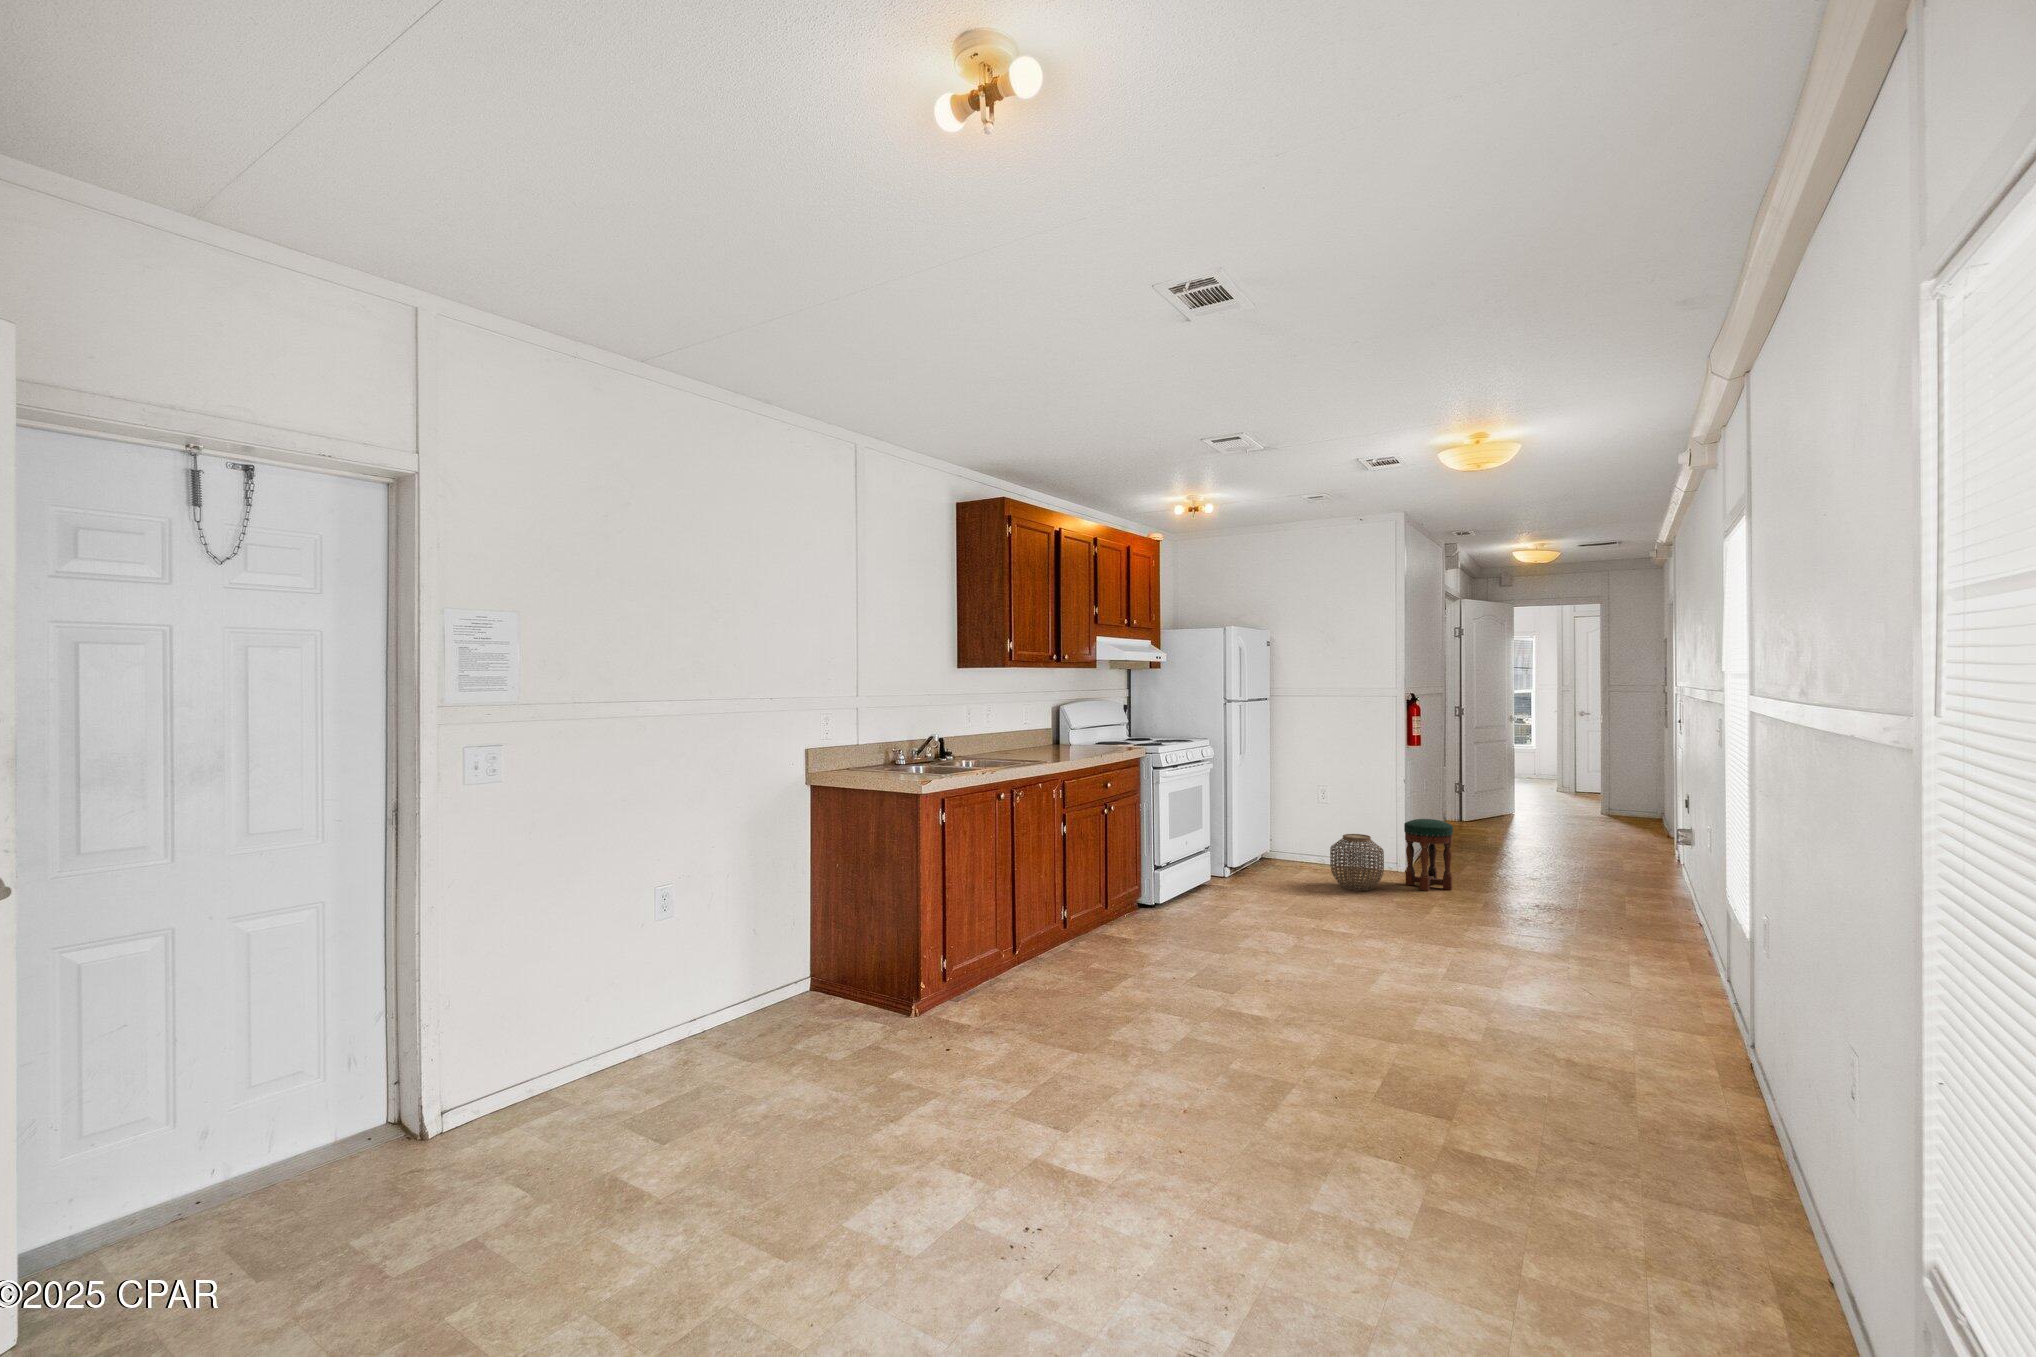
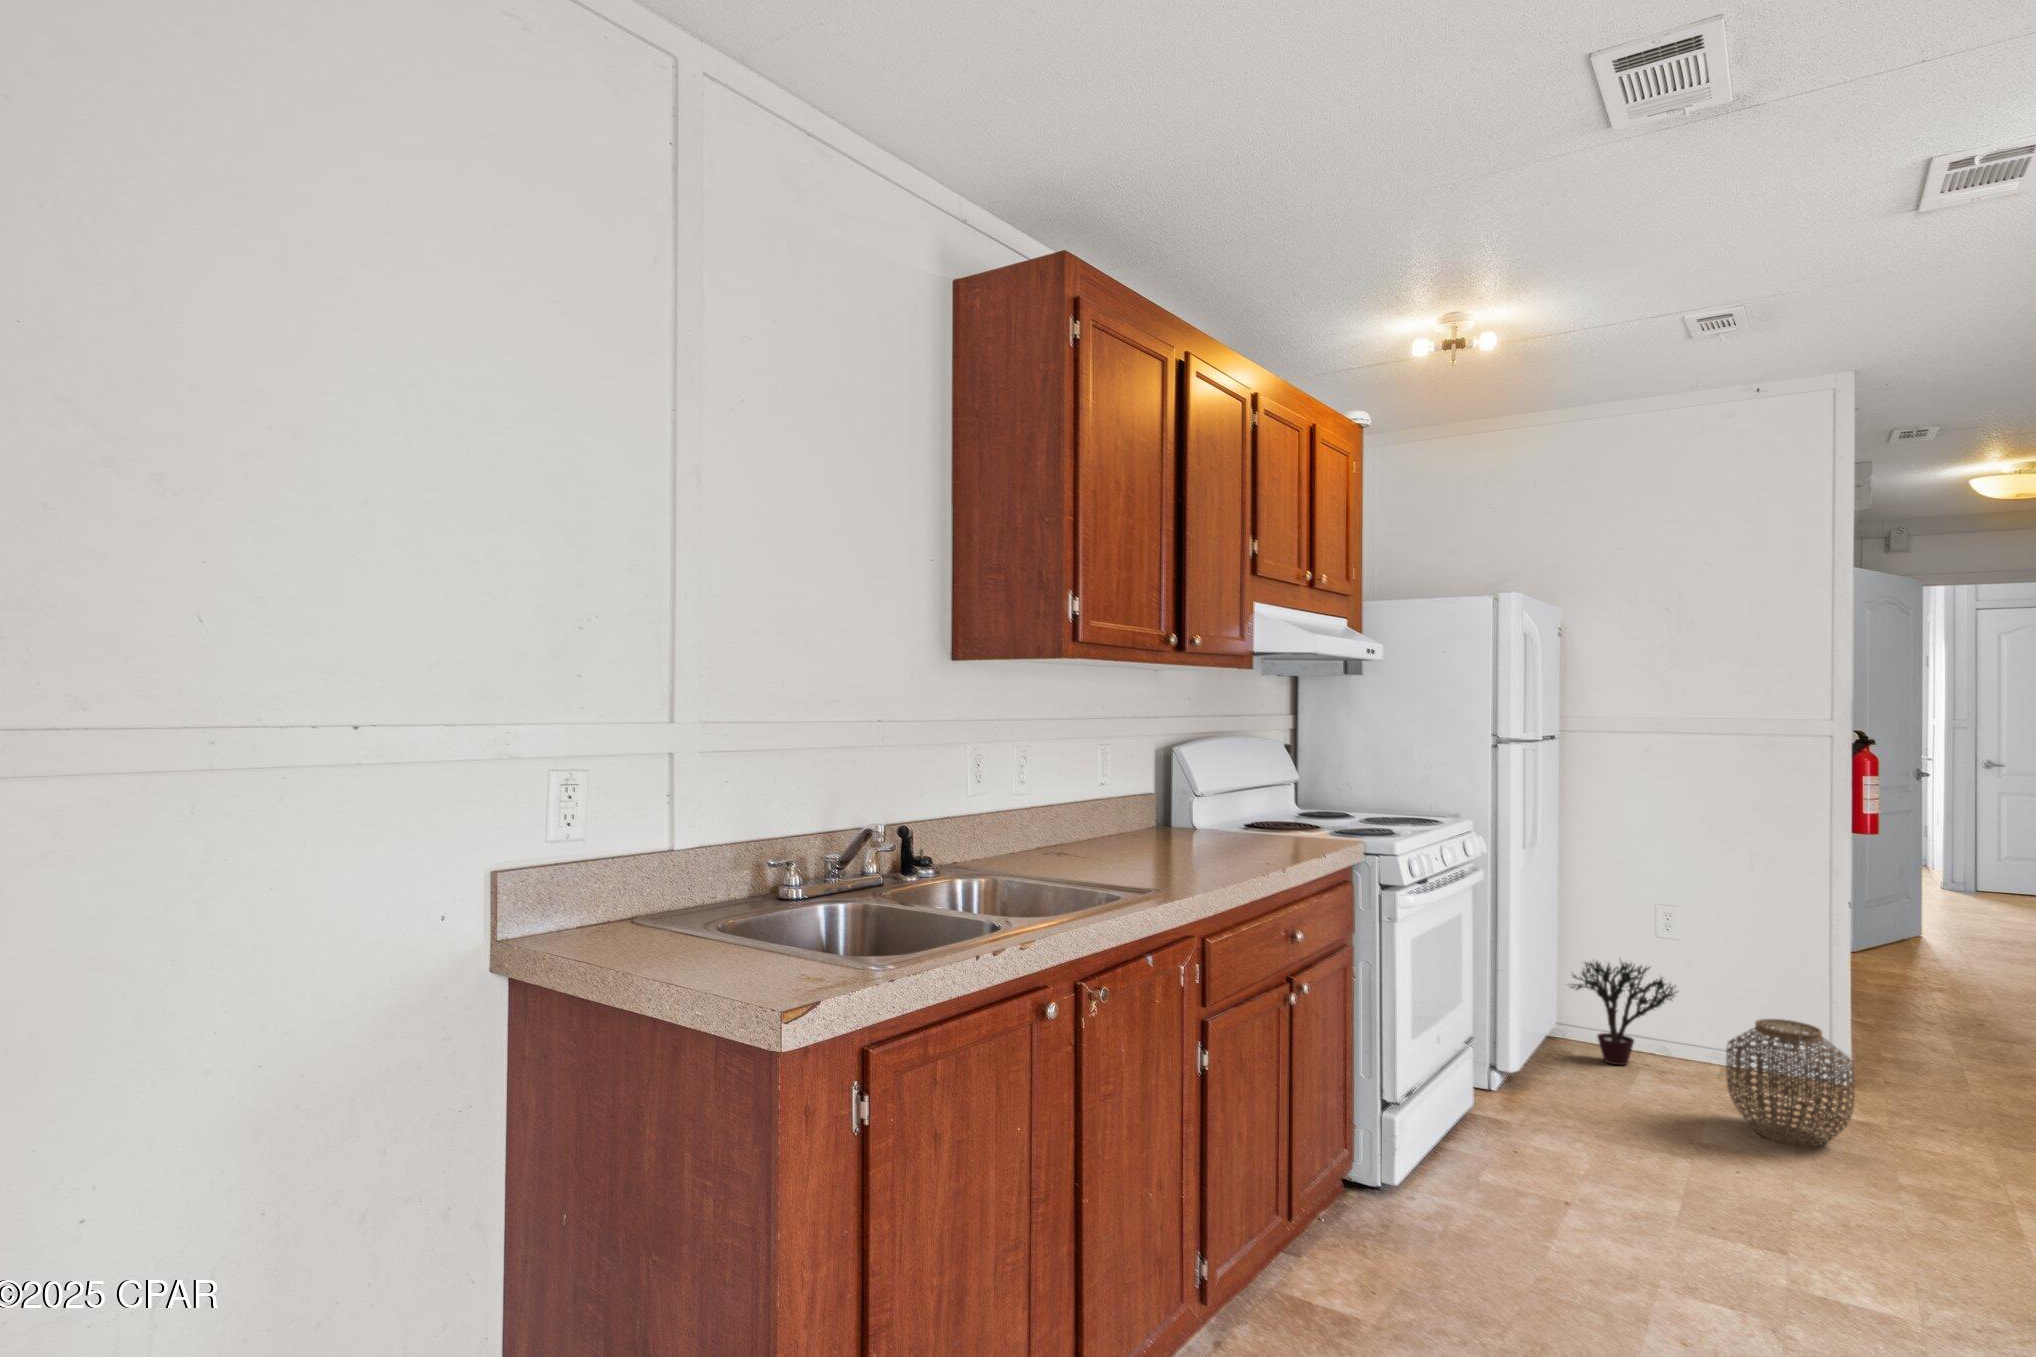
potted plant: none [1270,813,1327,867] -> present [1571,962,1676,1065]
stool: present [1404,819,1453,891] -> none [1881,990,2002,1151]

